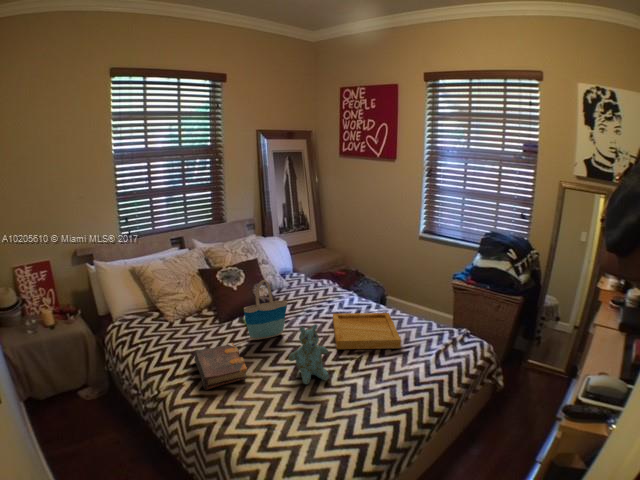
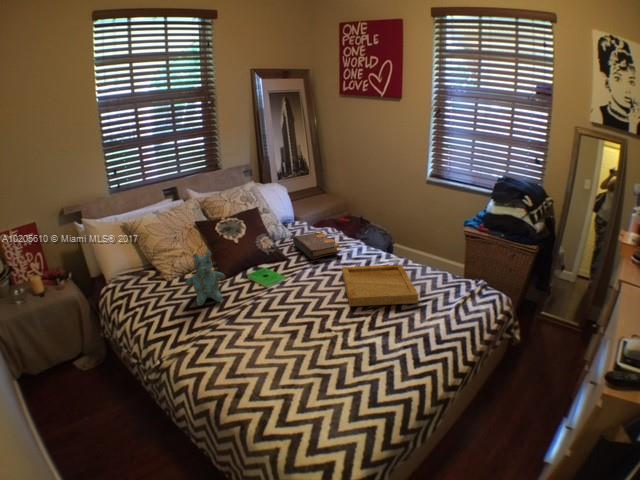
tote bag: present [244,280,287,340] -> none [248,234,294,299]
stuffed bear: present [289,324,329,384] -> present [185,252,225,306]
book: present [194,343,247,390] -> present [293,231,339,260]

